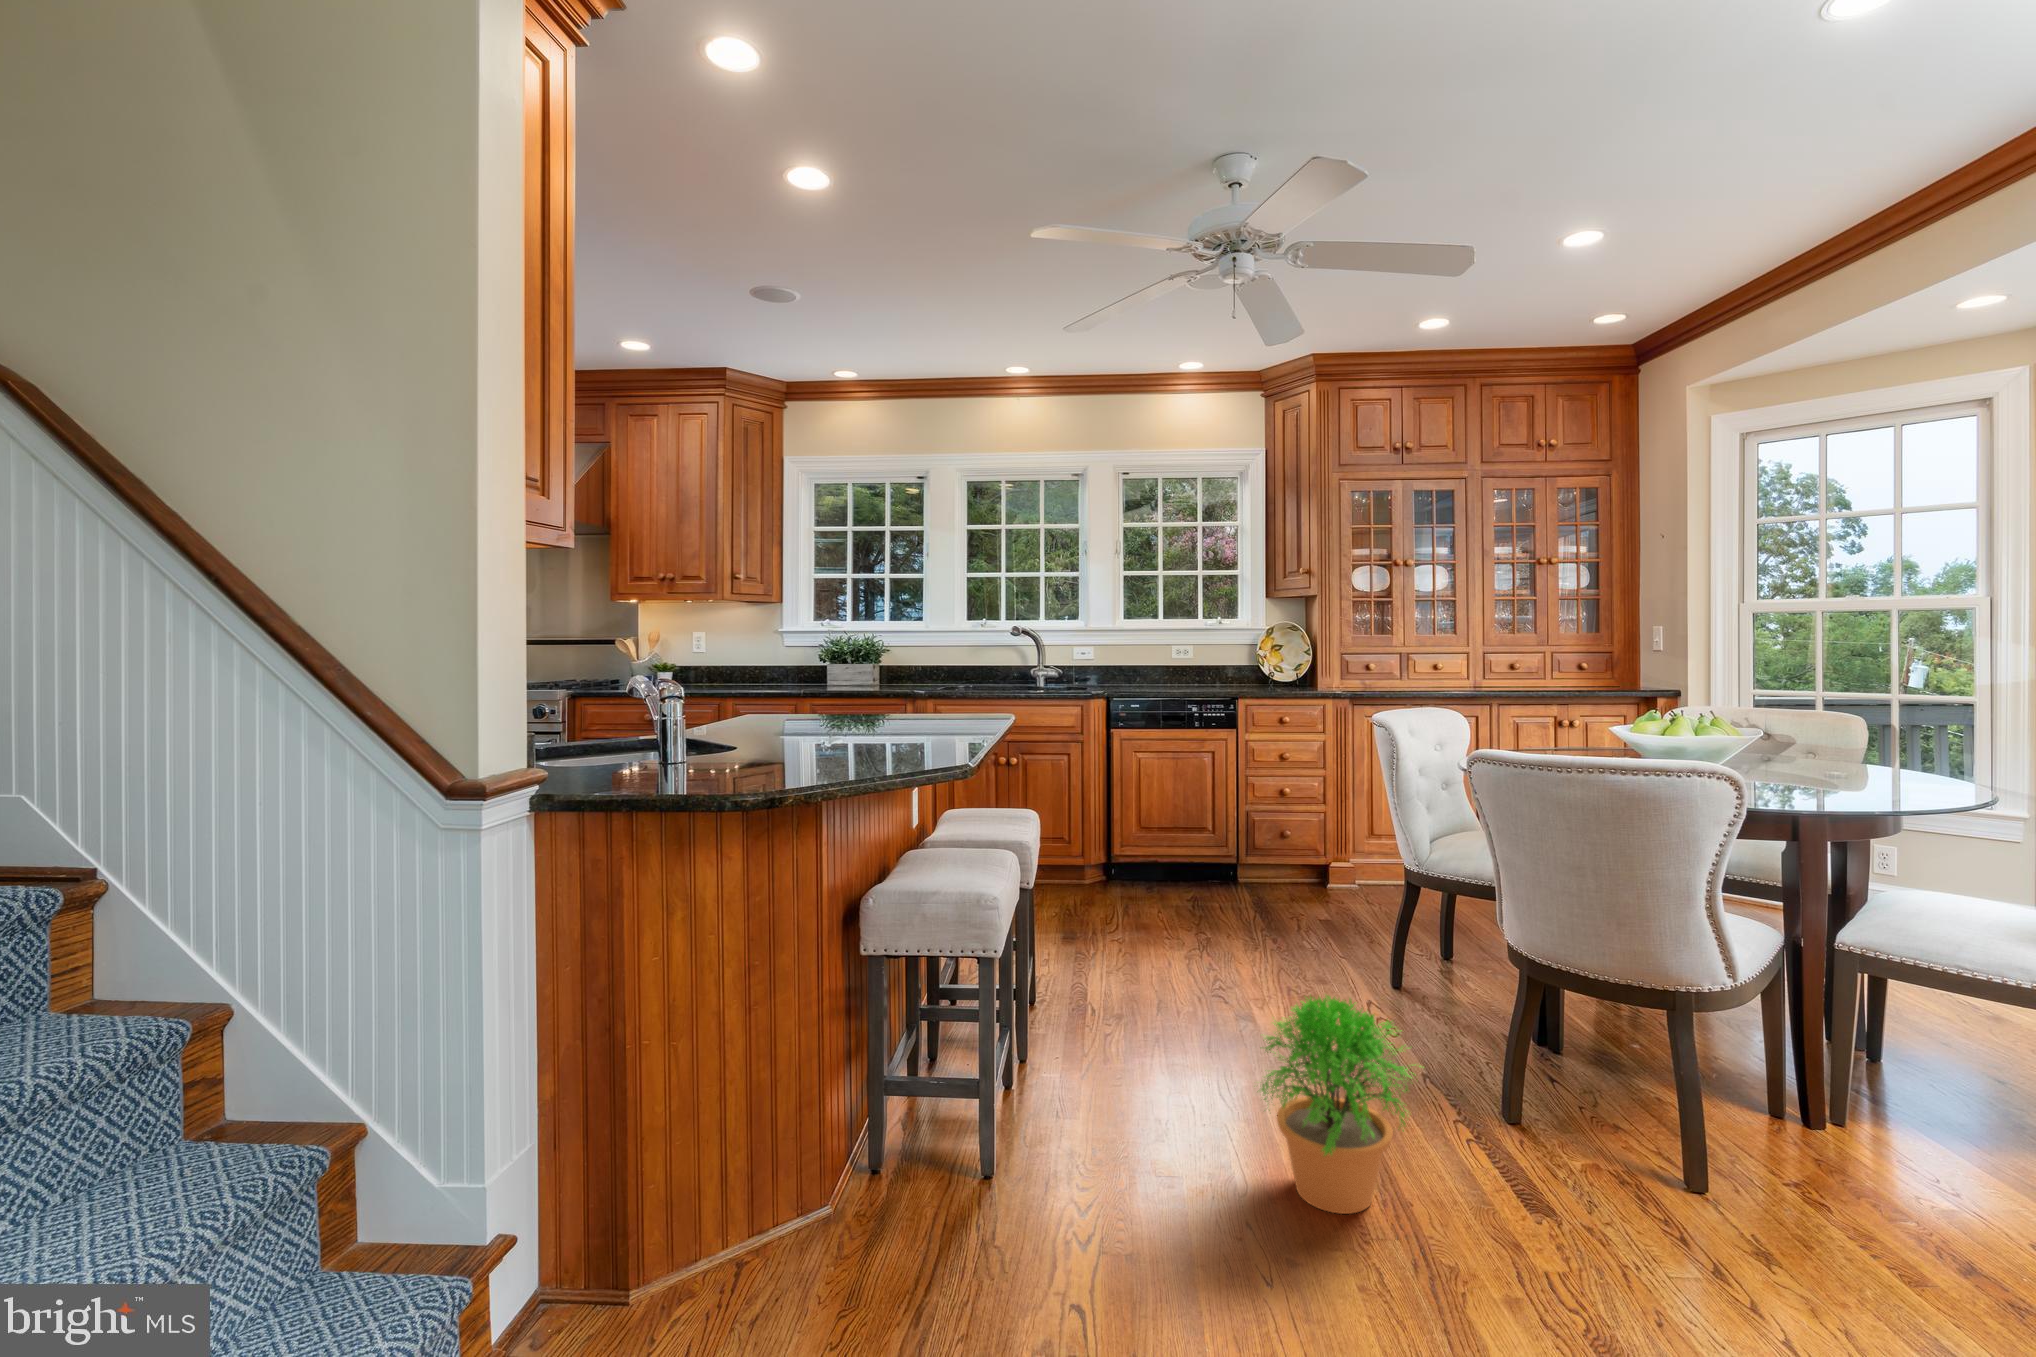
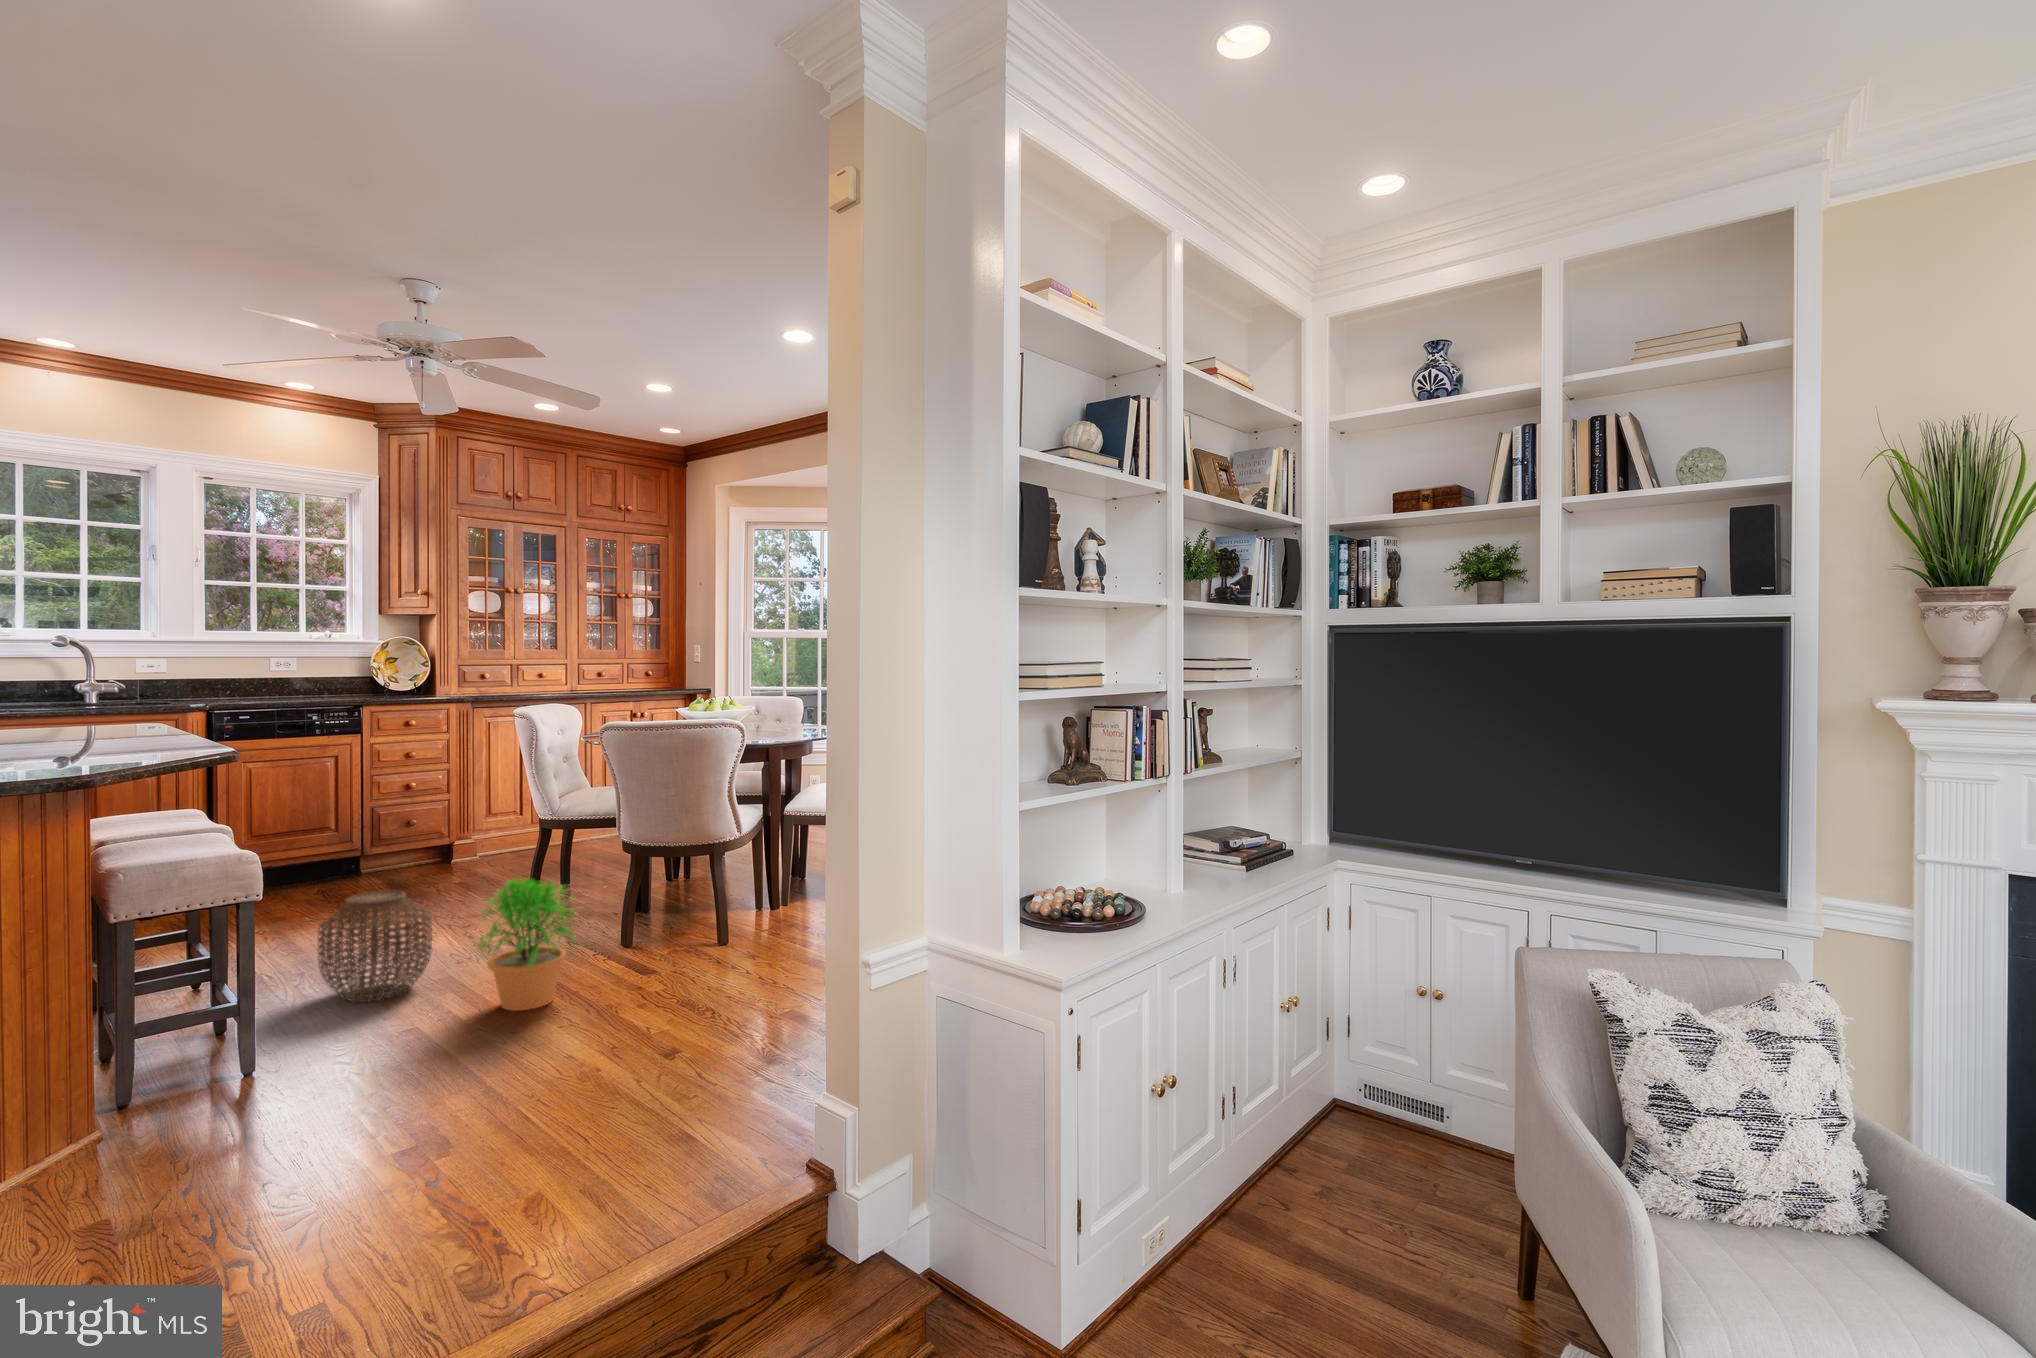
woven basket: none [1108,952,1232,1102] -> present [318,890,432,1002]

